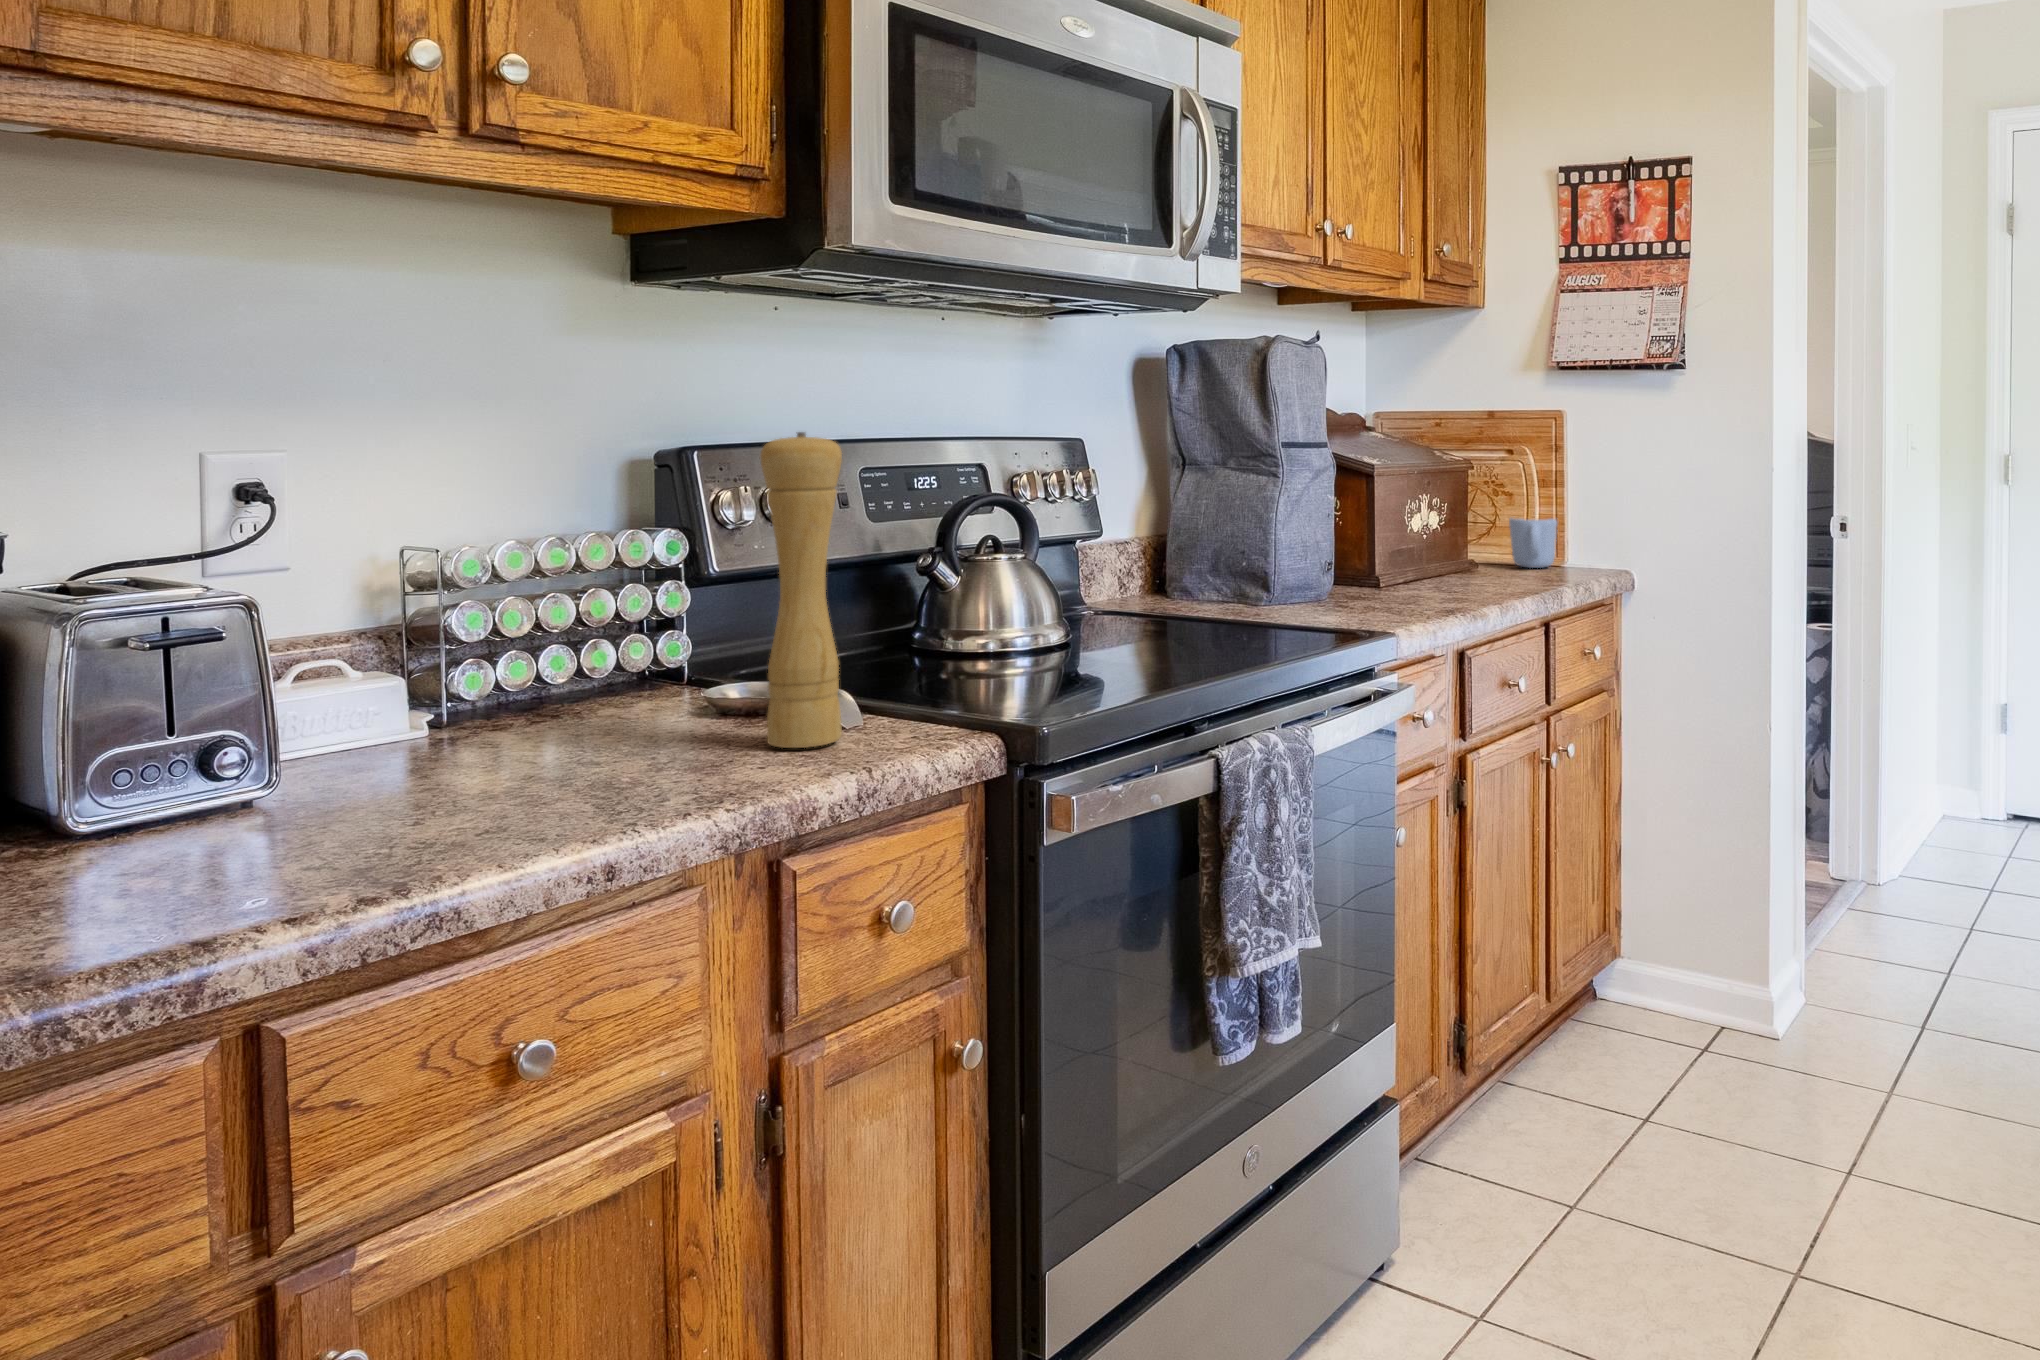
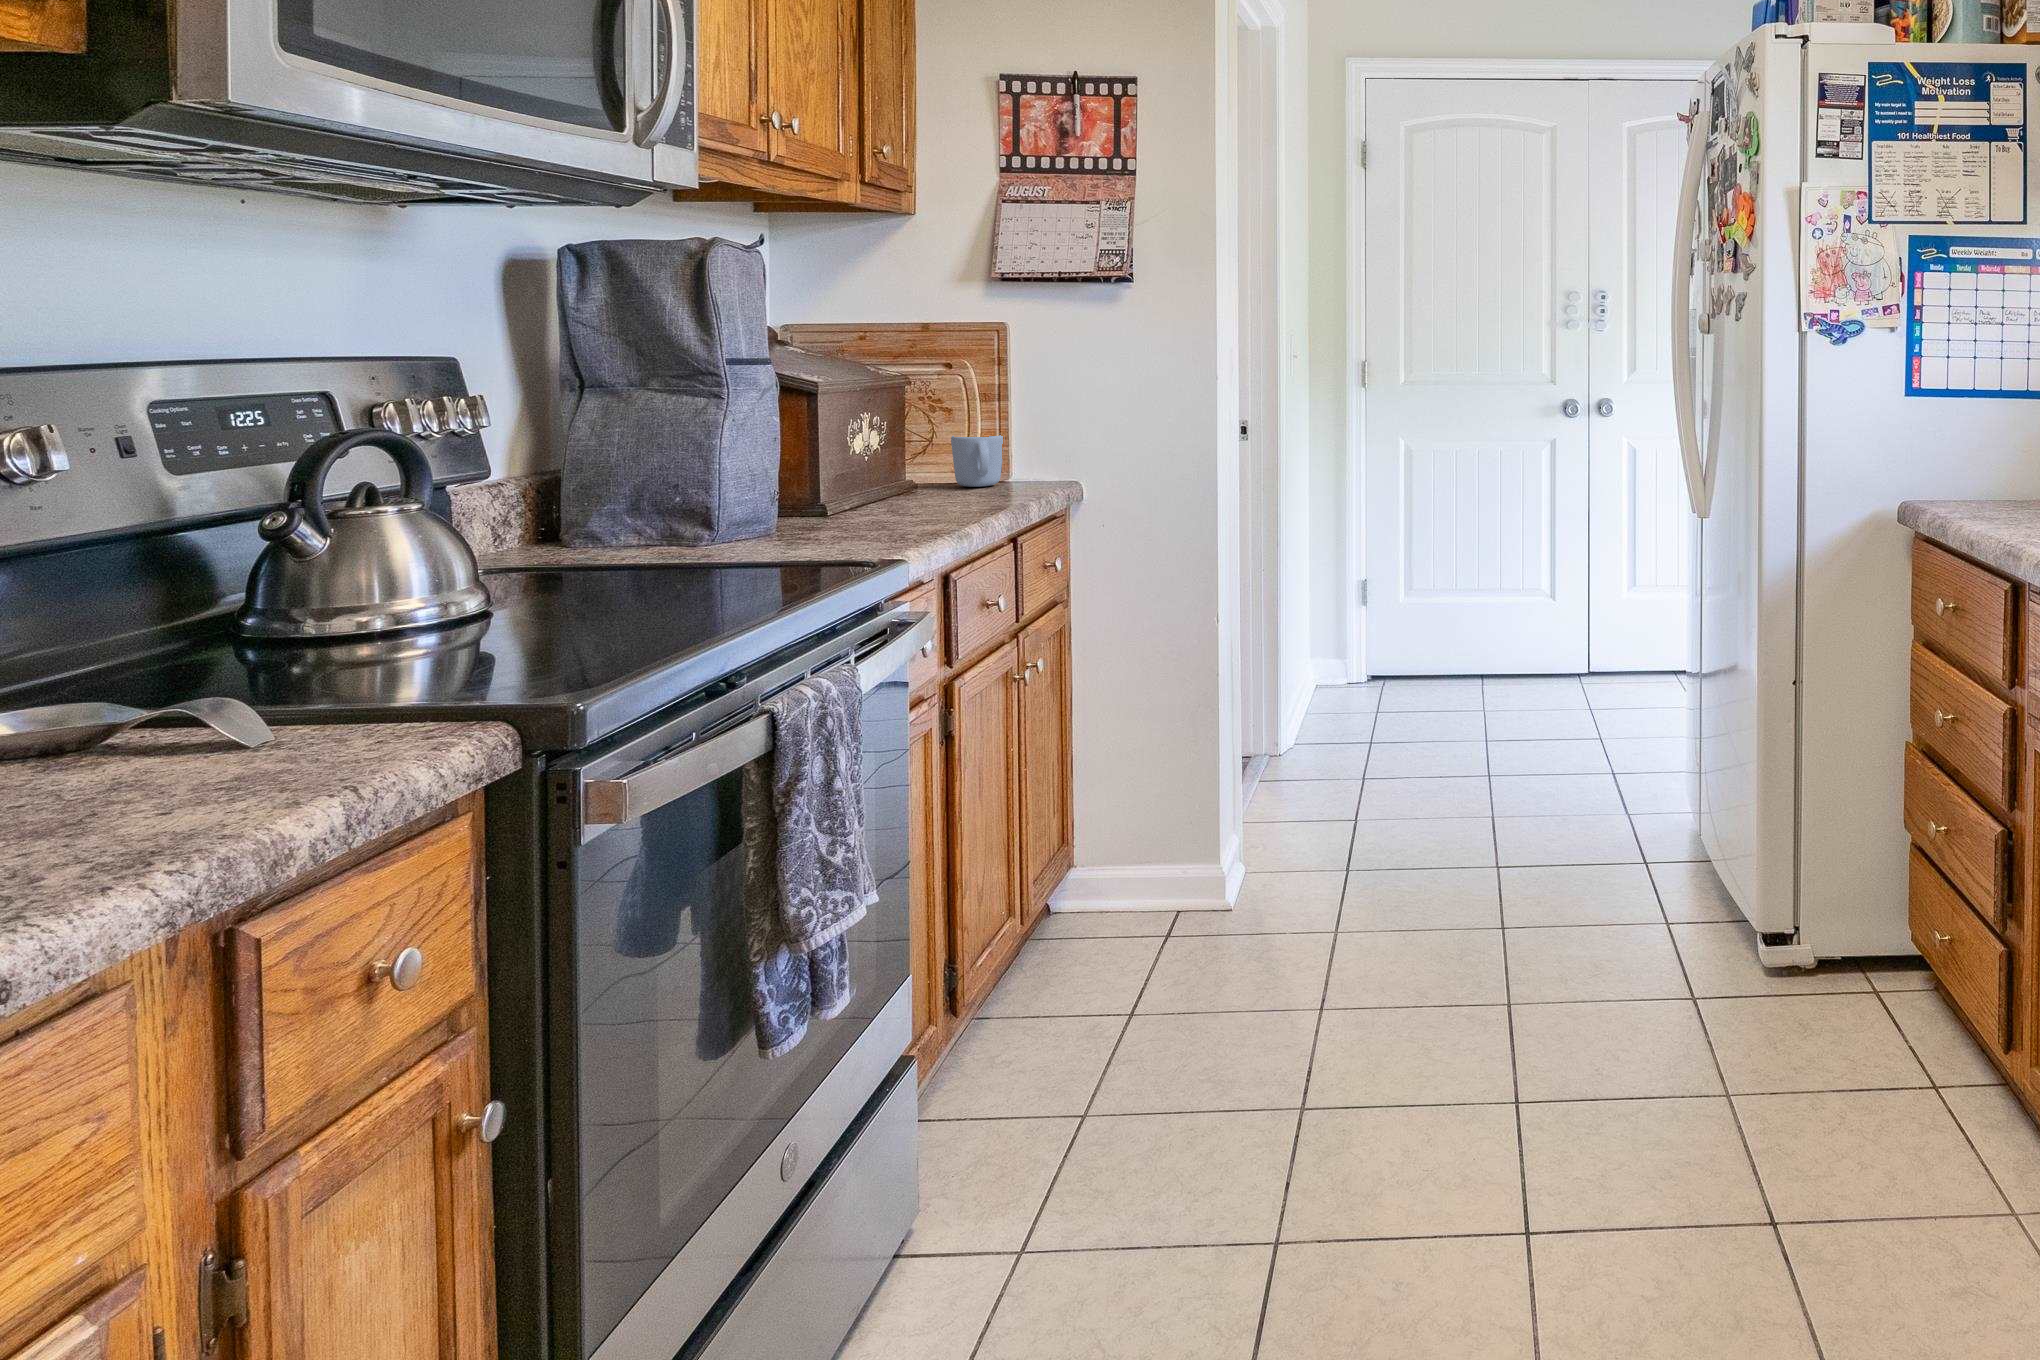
pepper mill: present [761,432,842,748] -> none [122,348,266,785]

